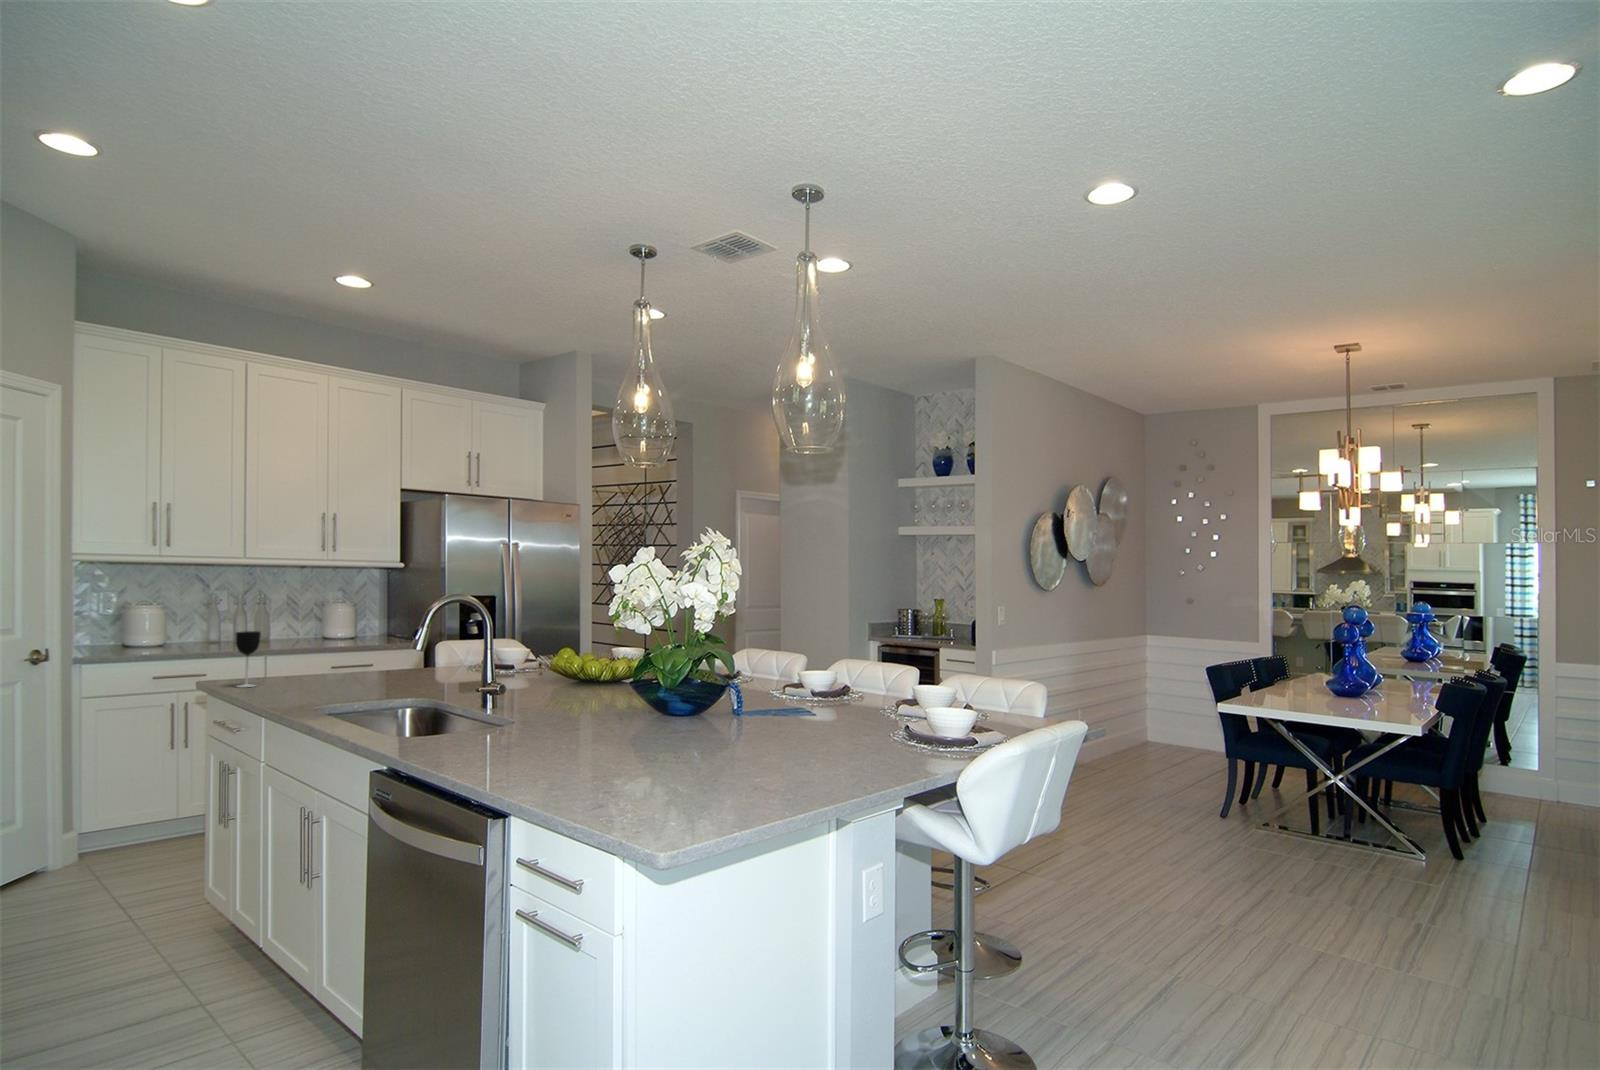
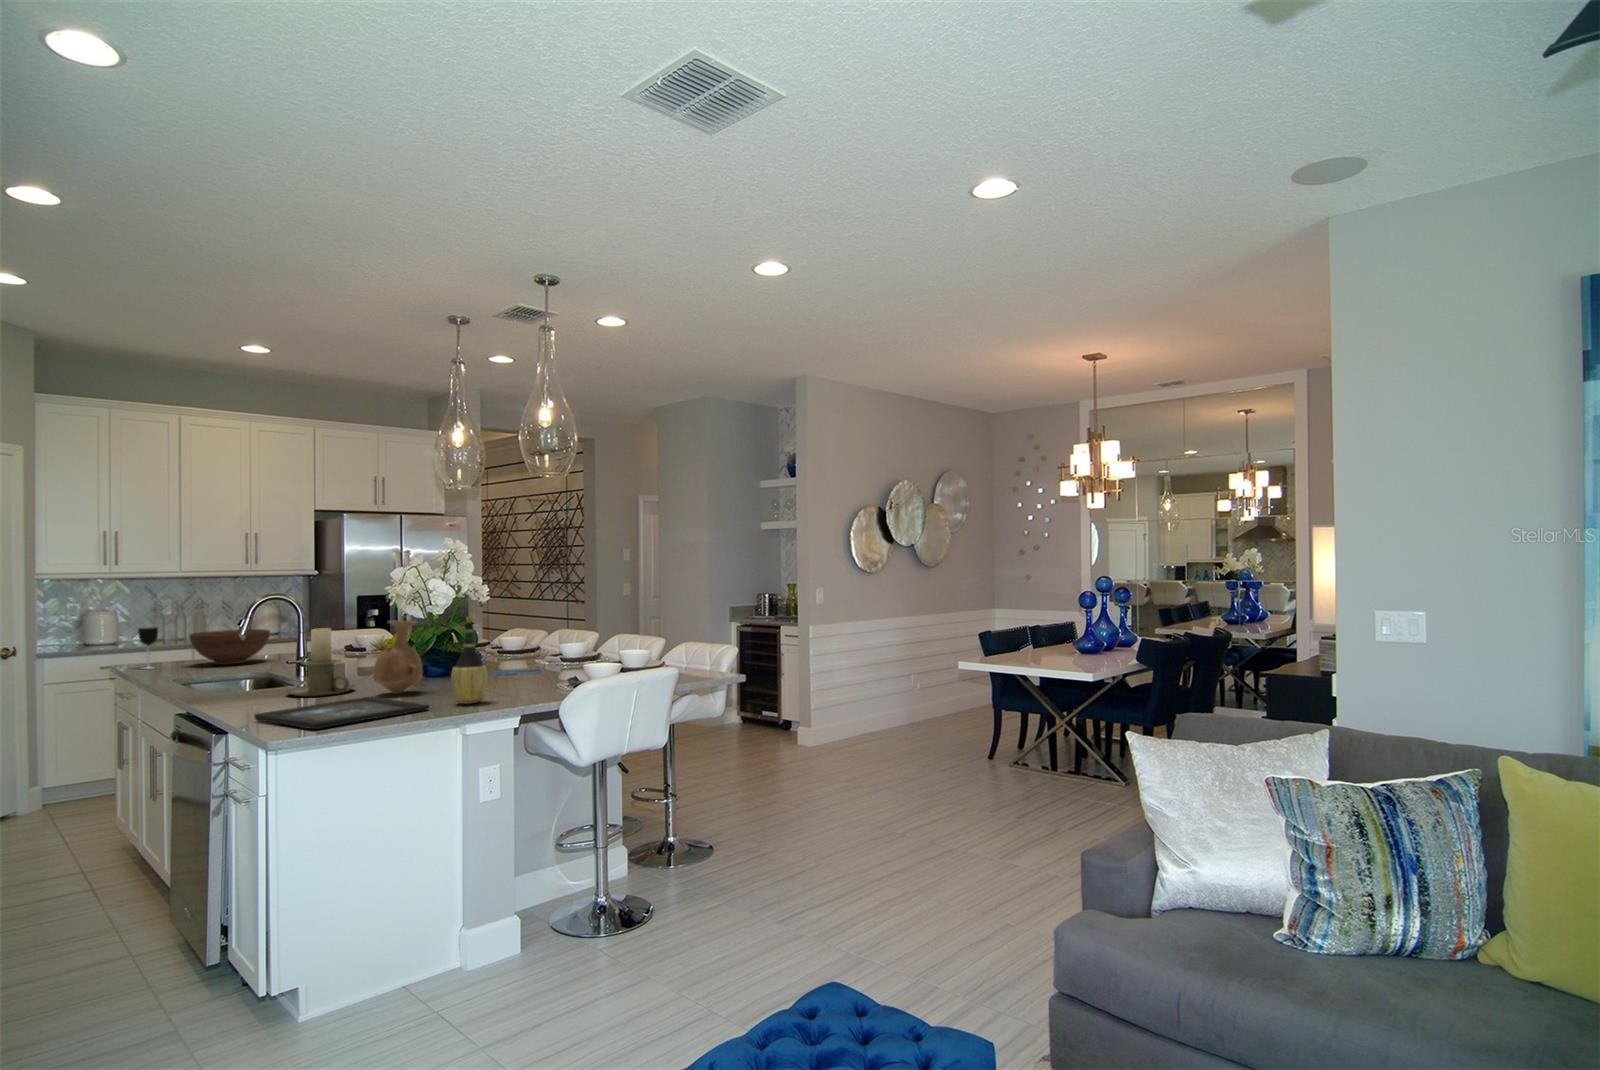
fruit bowl: none [302,637,403,684] -> present [189,629,270,665]
vase: none [658,640,727,747] -> present [373,621,423,694]
wine bottle: none [815,641,866,771] -> present [451,617,488,704]
candle holder: none [523,647,615,747] -> present [287,628,355,696]
tray: none [563,754,806,821] -> present [255,697,430,729]

